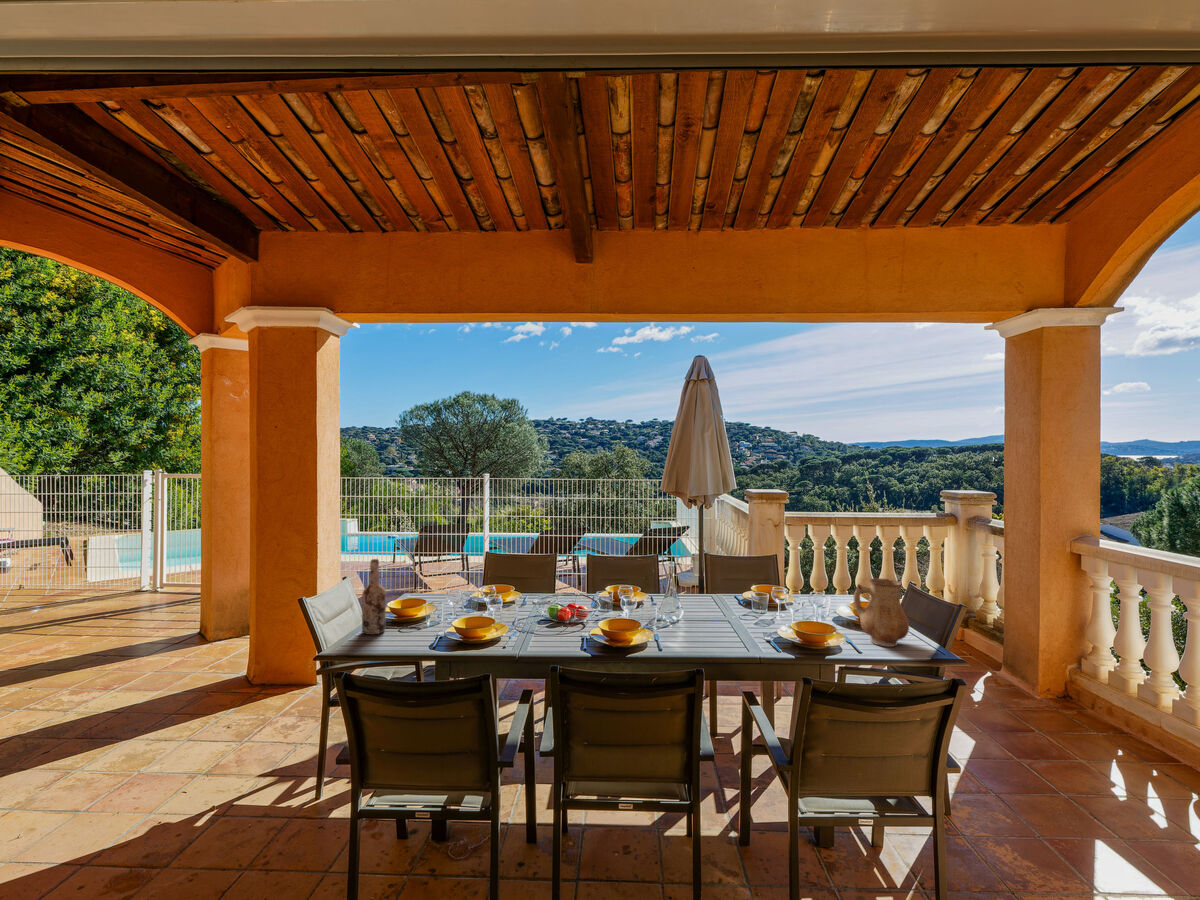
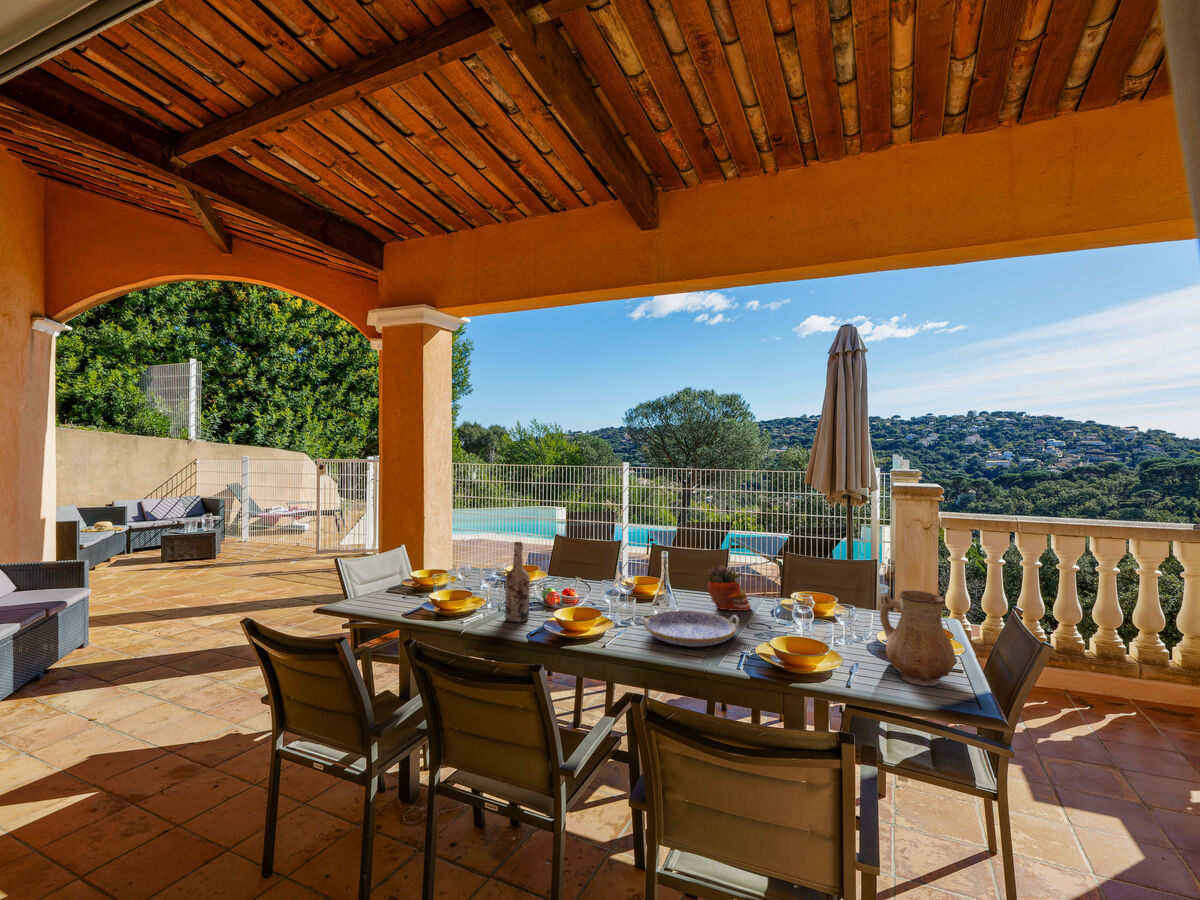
wine bottle: present [362,559,386,635] -> present [505,542,530,622]
succulent planter: none [685,570,723,609] -> present [707,565,751,611]
serving tray: none [667,612,747,641] -> present [641,611,739,647]

